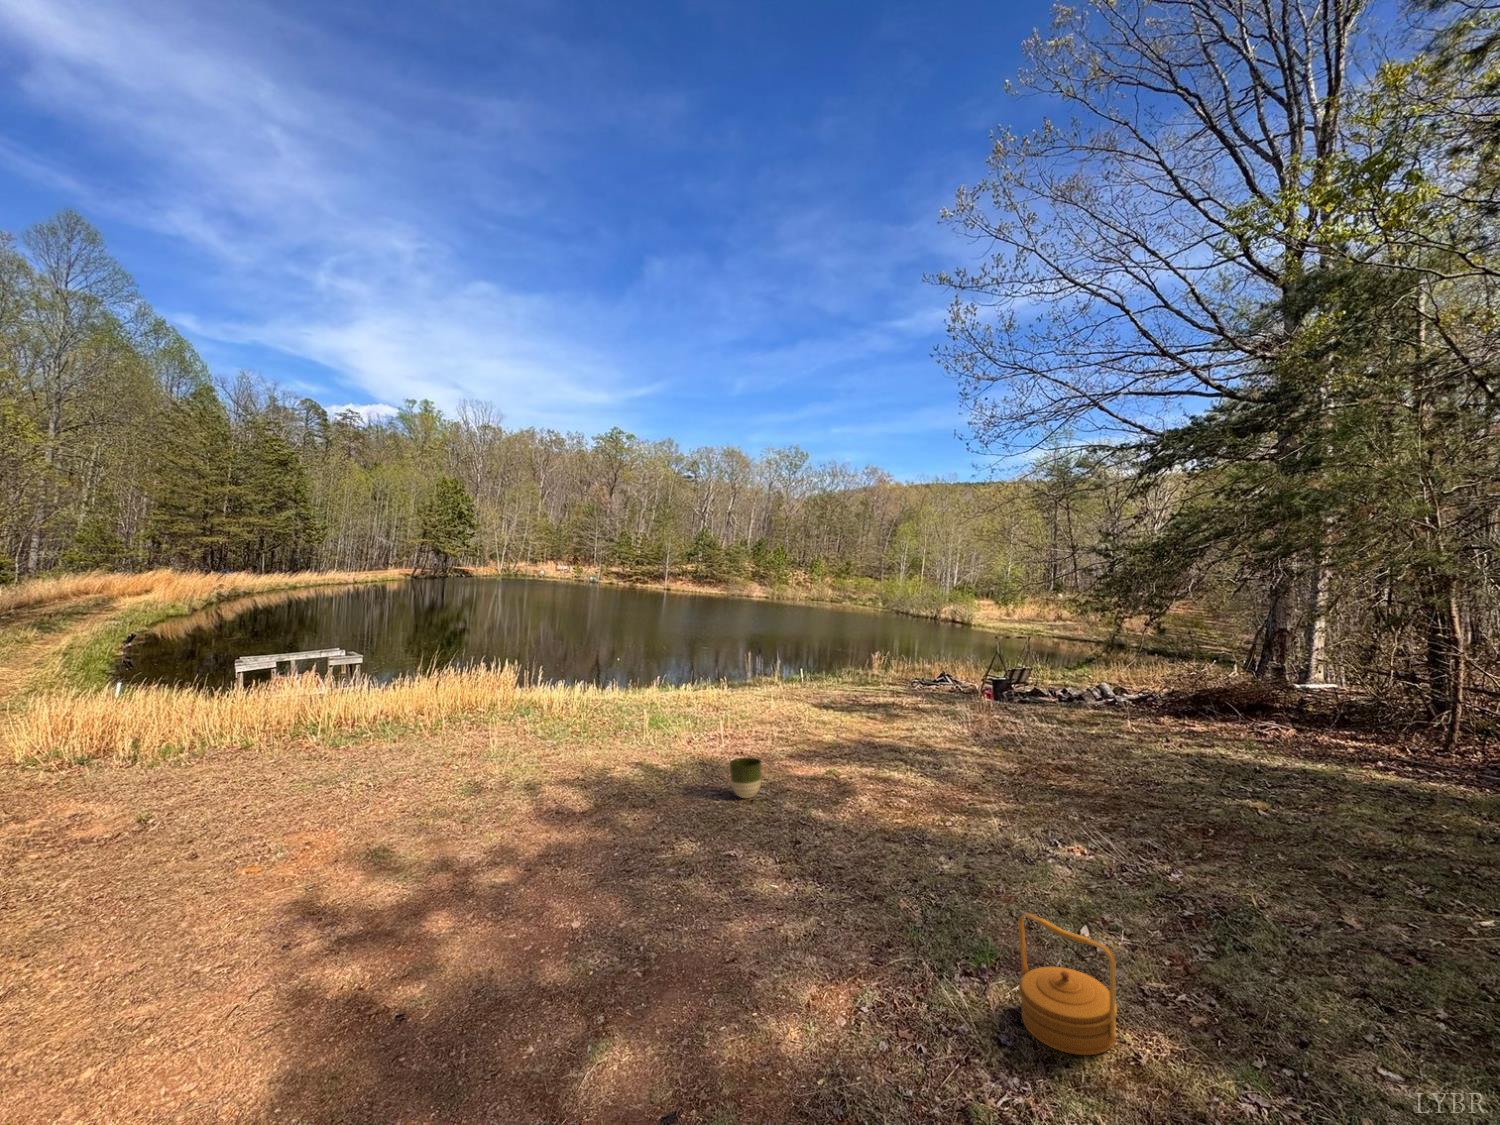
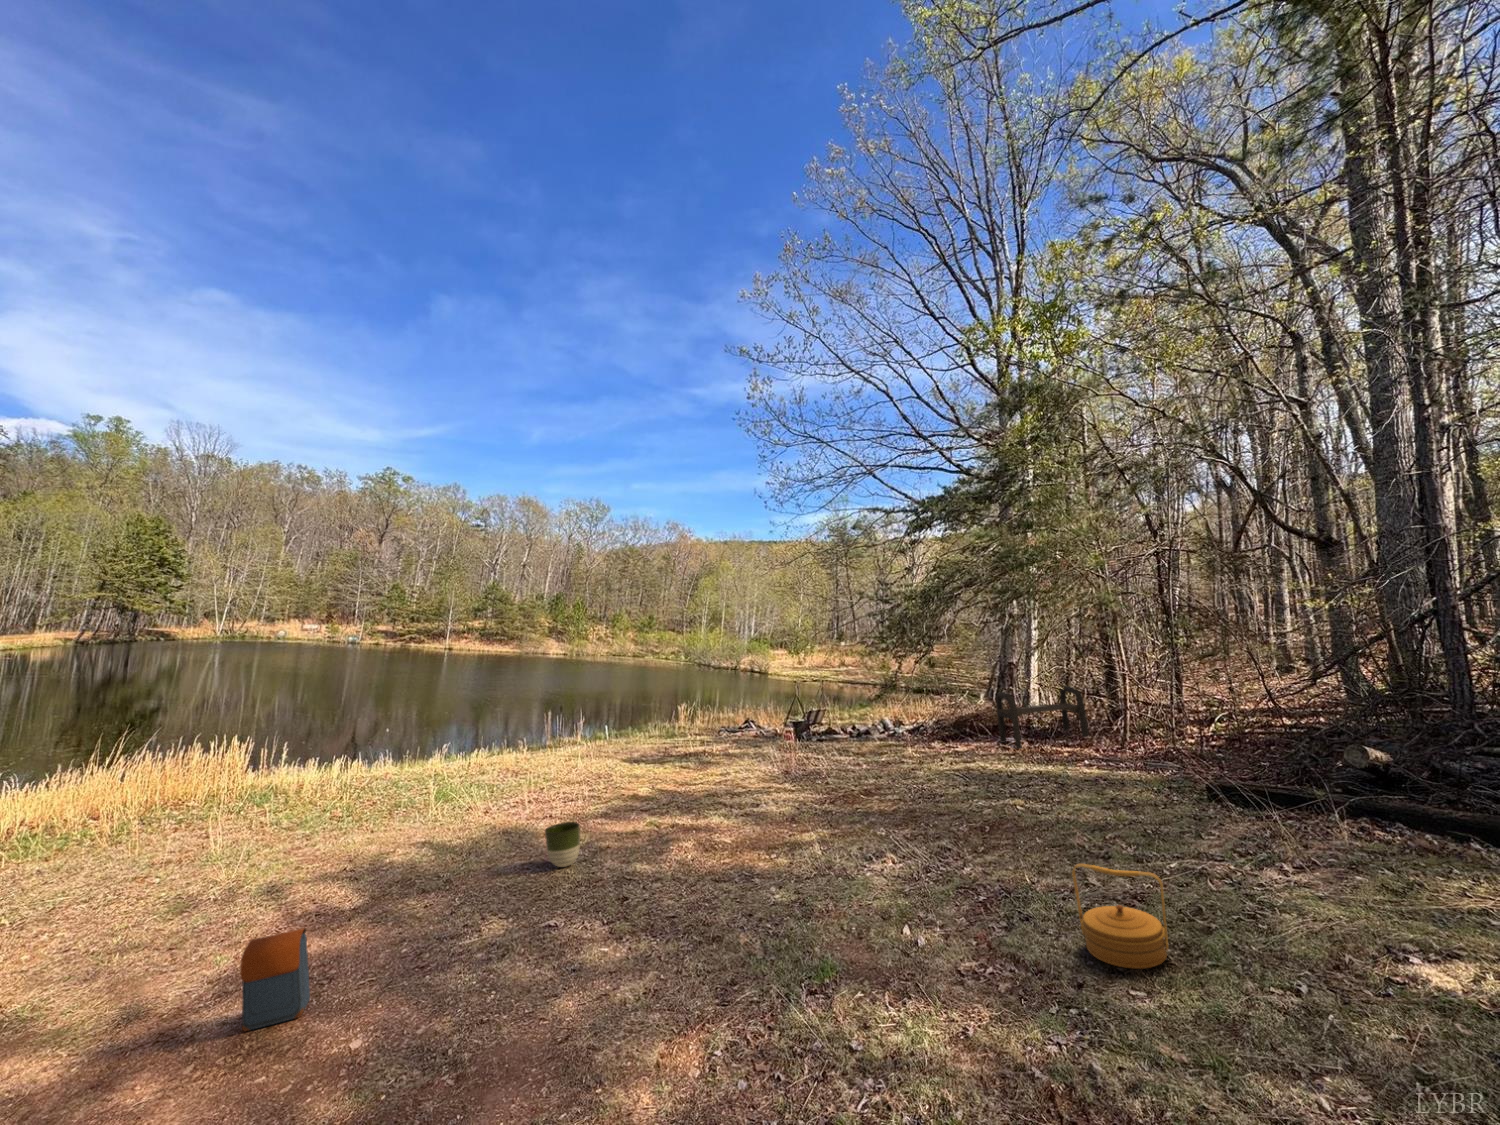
bench: none [1249,671,1380,744] -> present [996,686,1089,749]
backpack: none [477,820,529,895] -> present [240,928,310,1031]
basket: present [1018,913,1117,1055] -> present [1072,864,1168,969]

